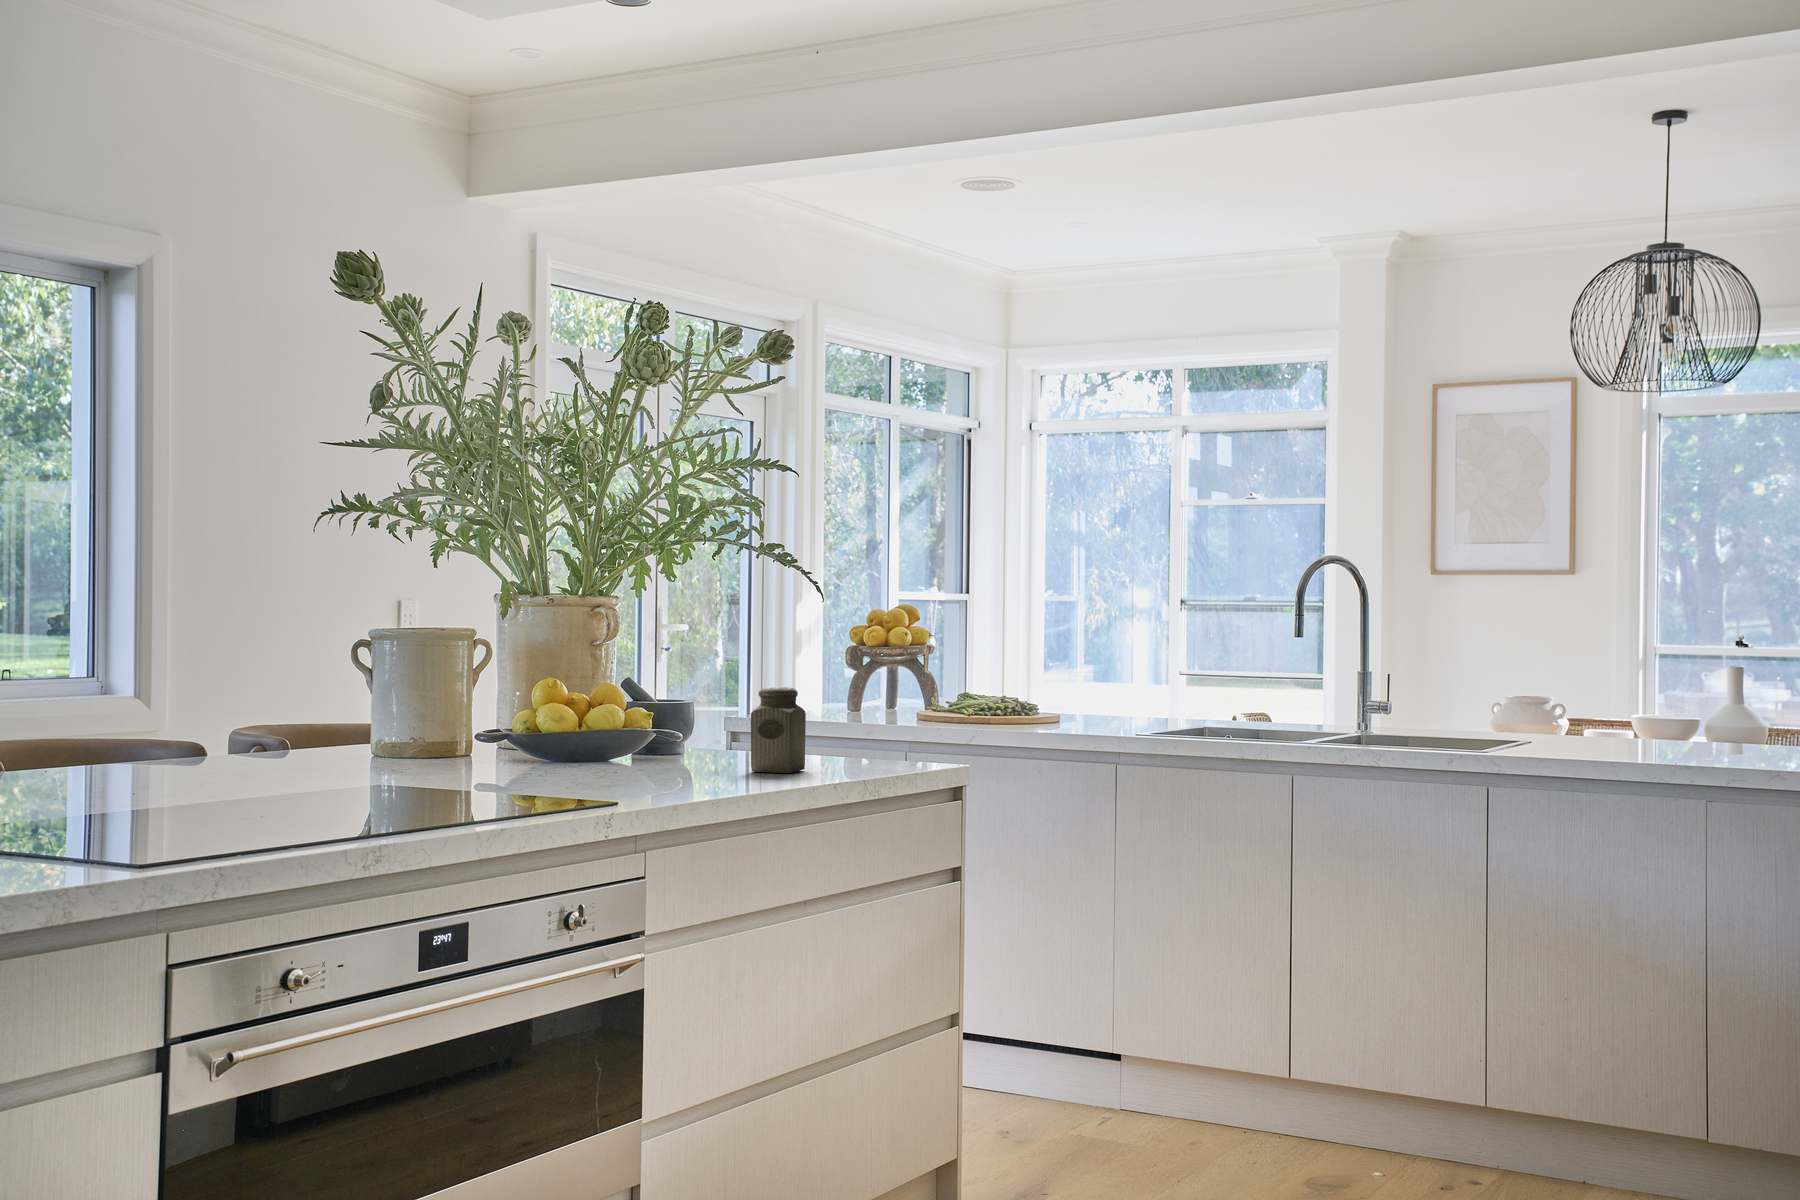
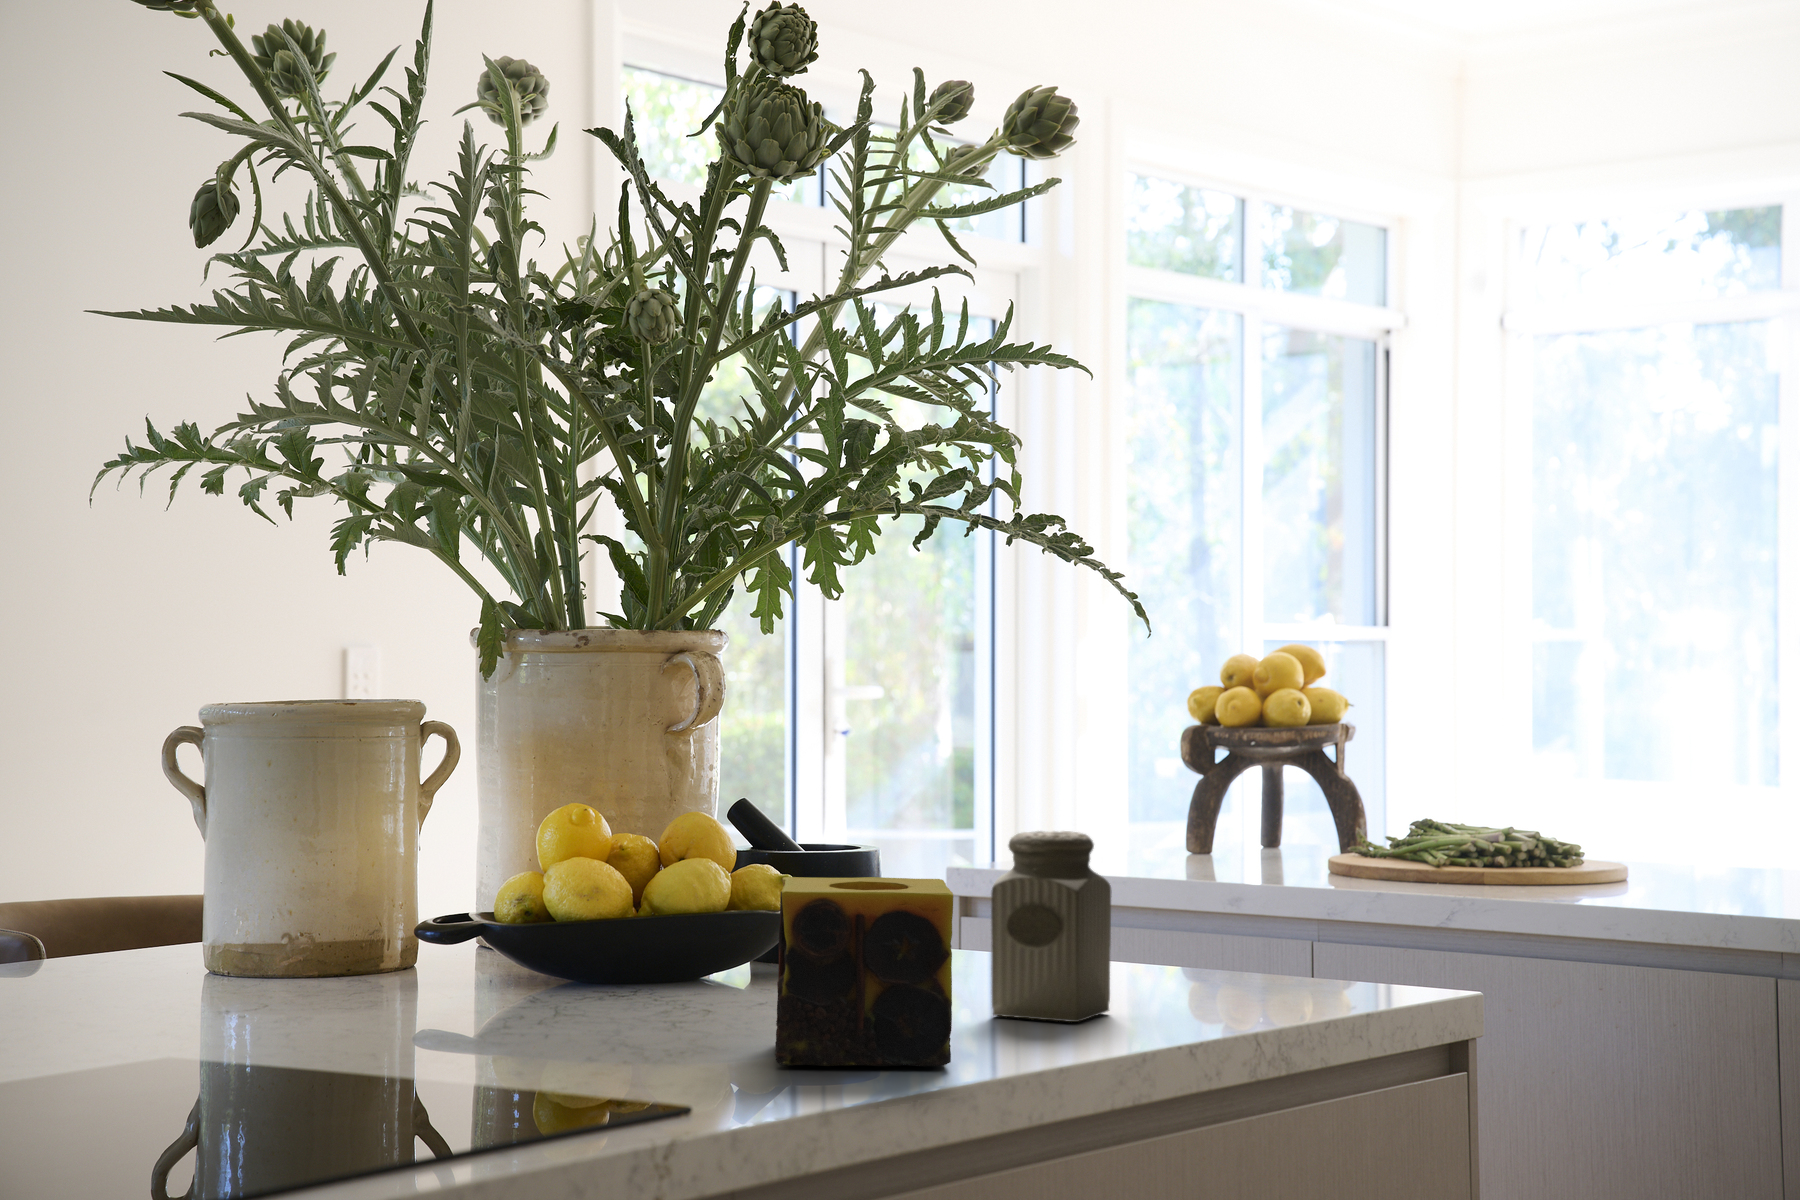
candle: none [656,706,737,786] -> present [775,877,953,1067]

